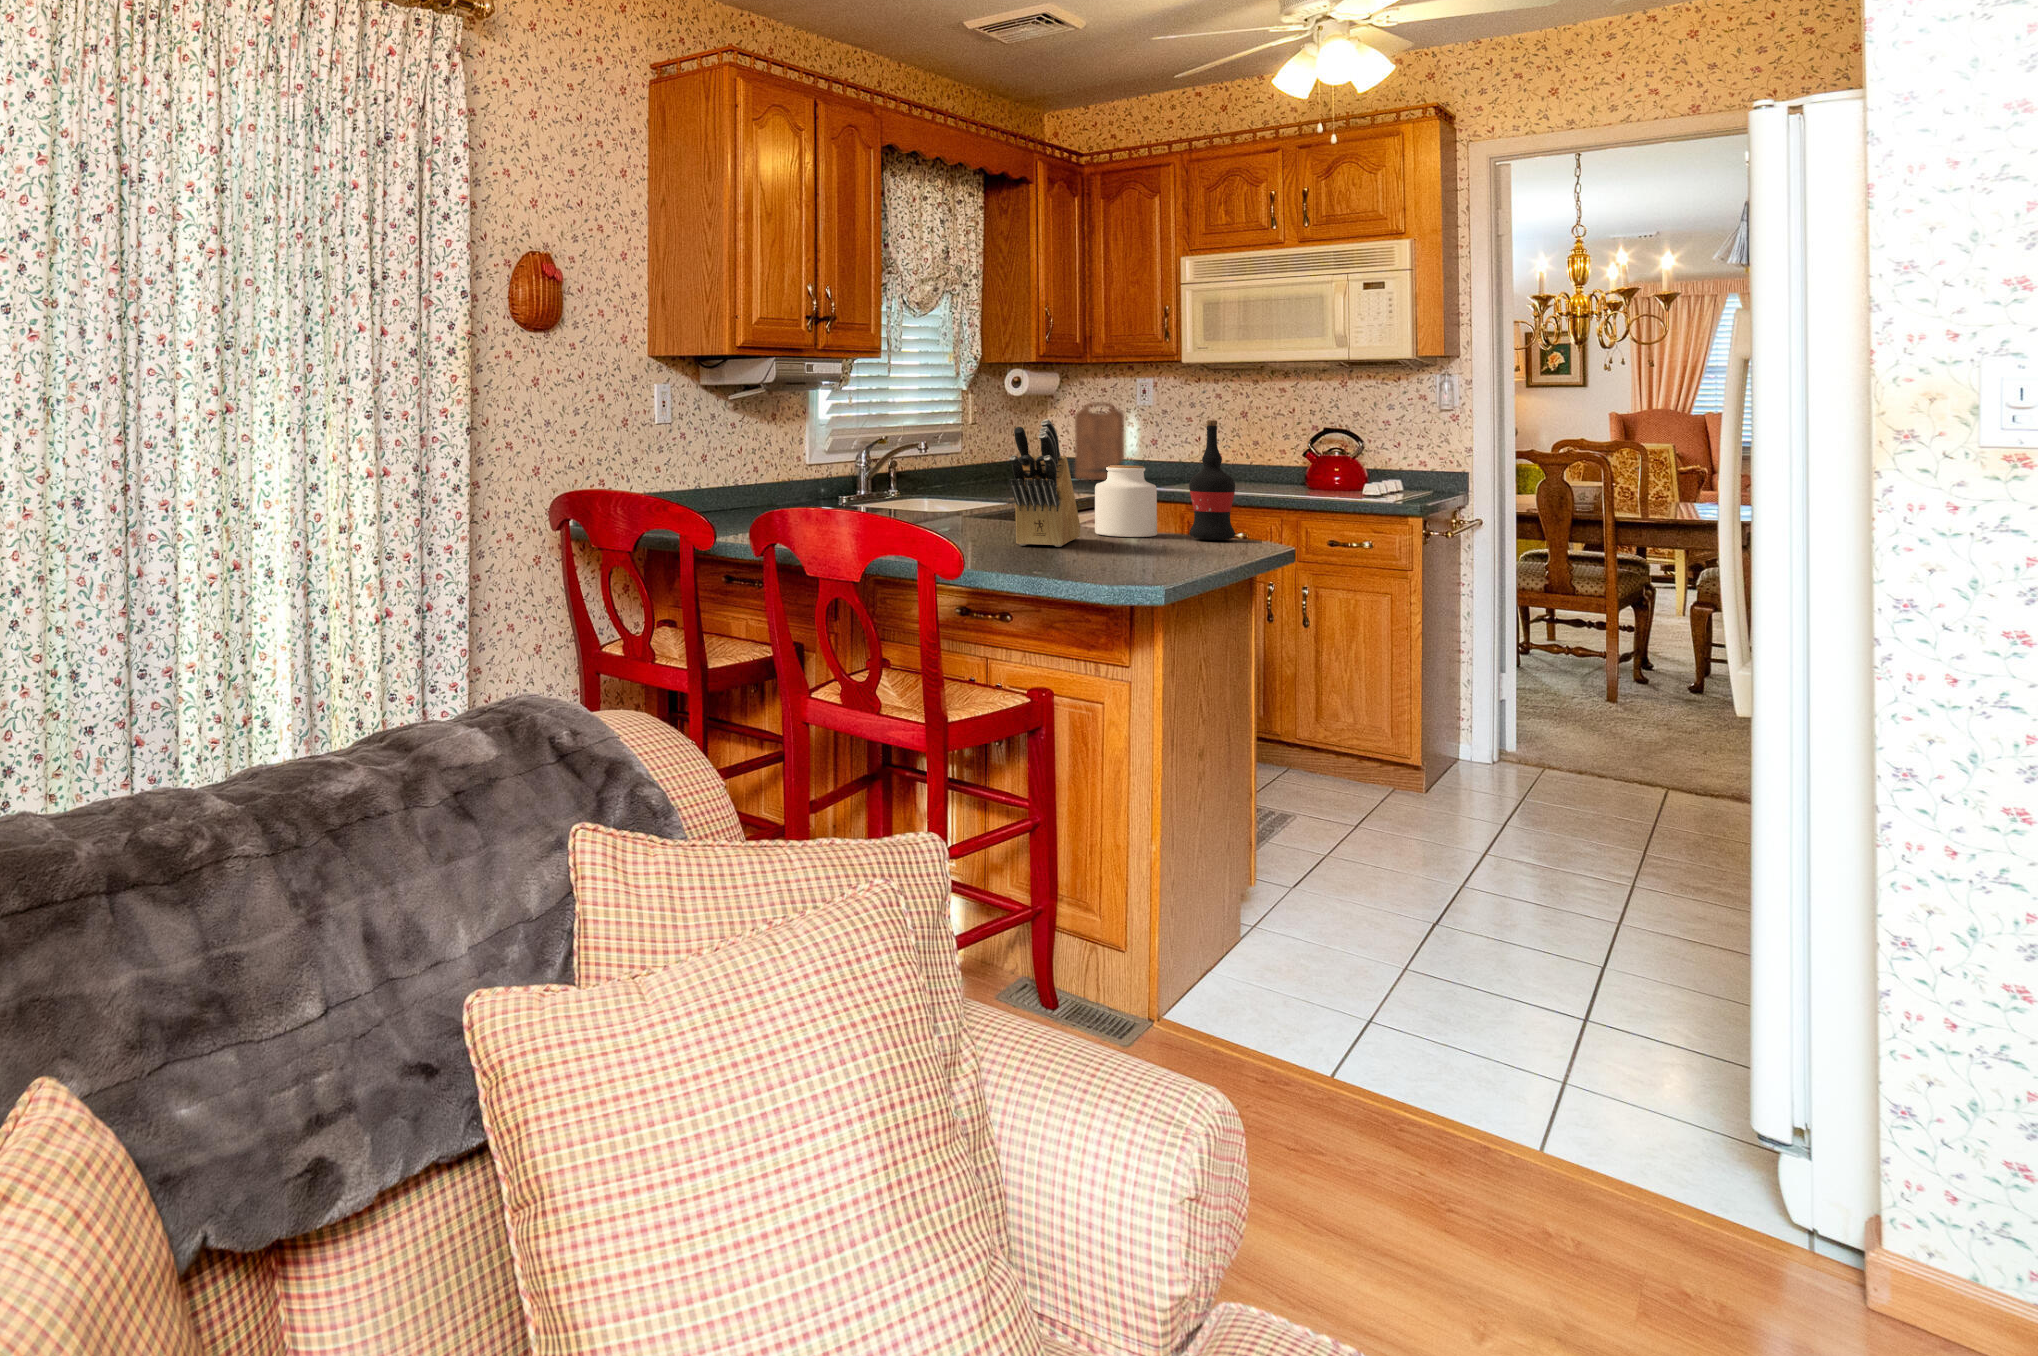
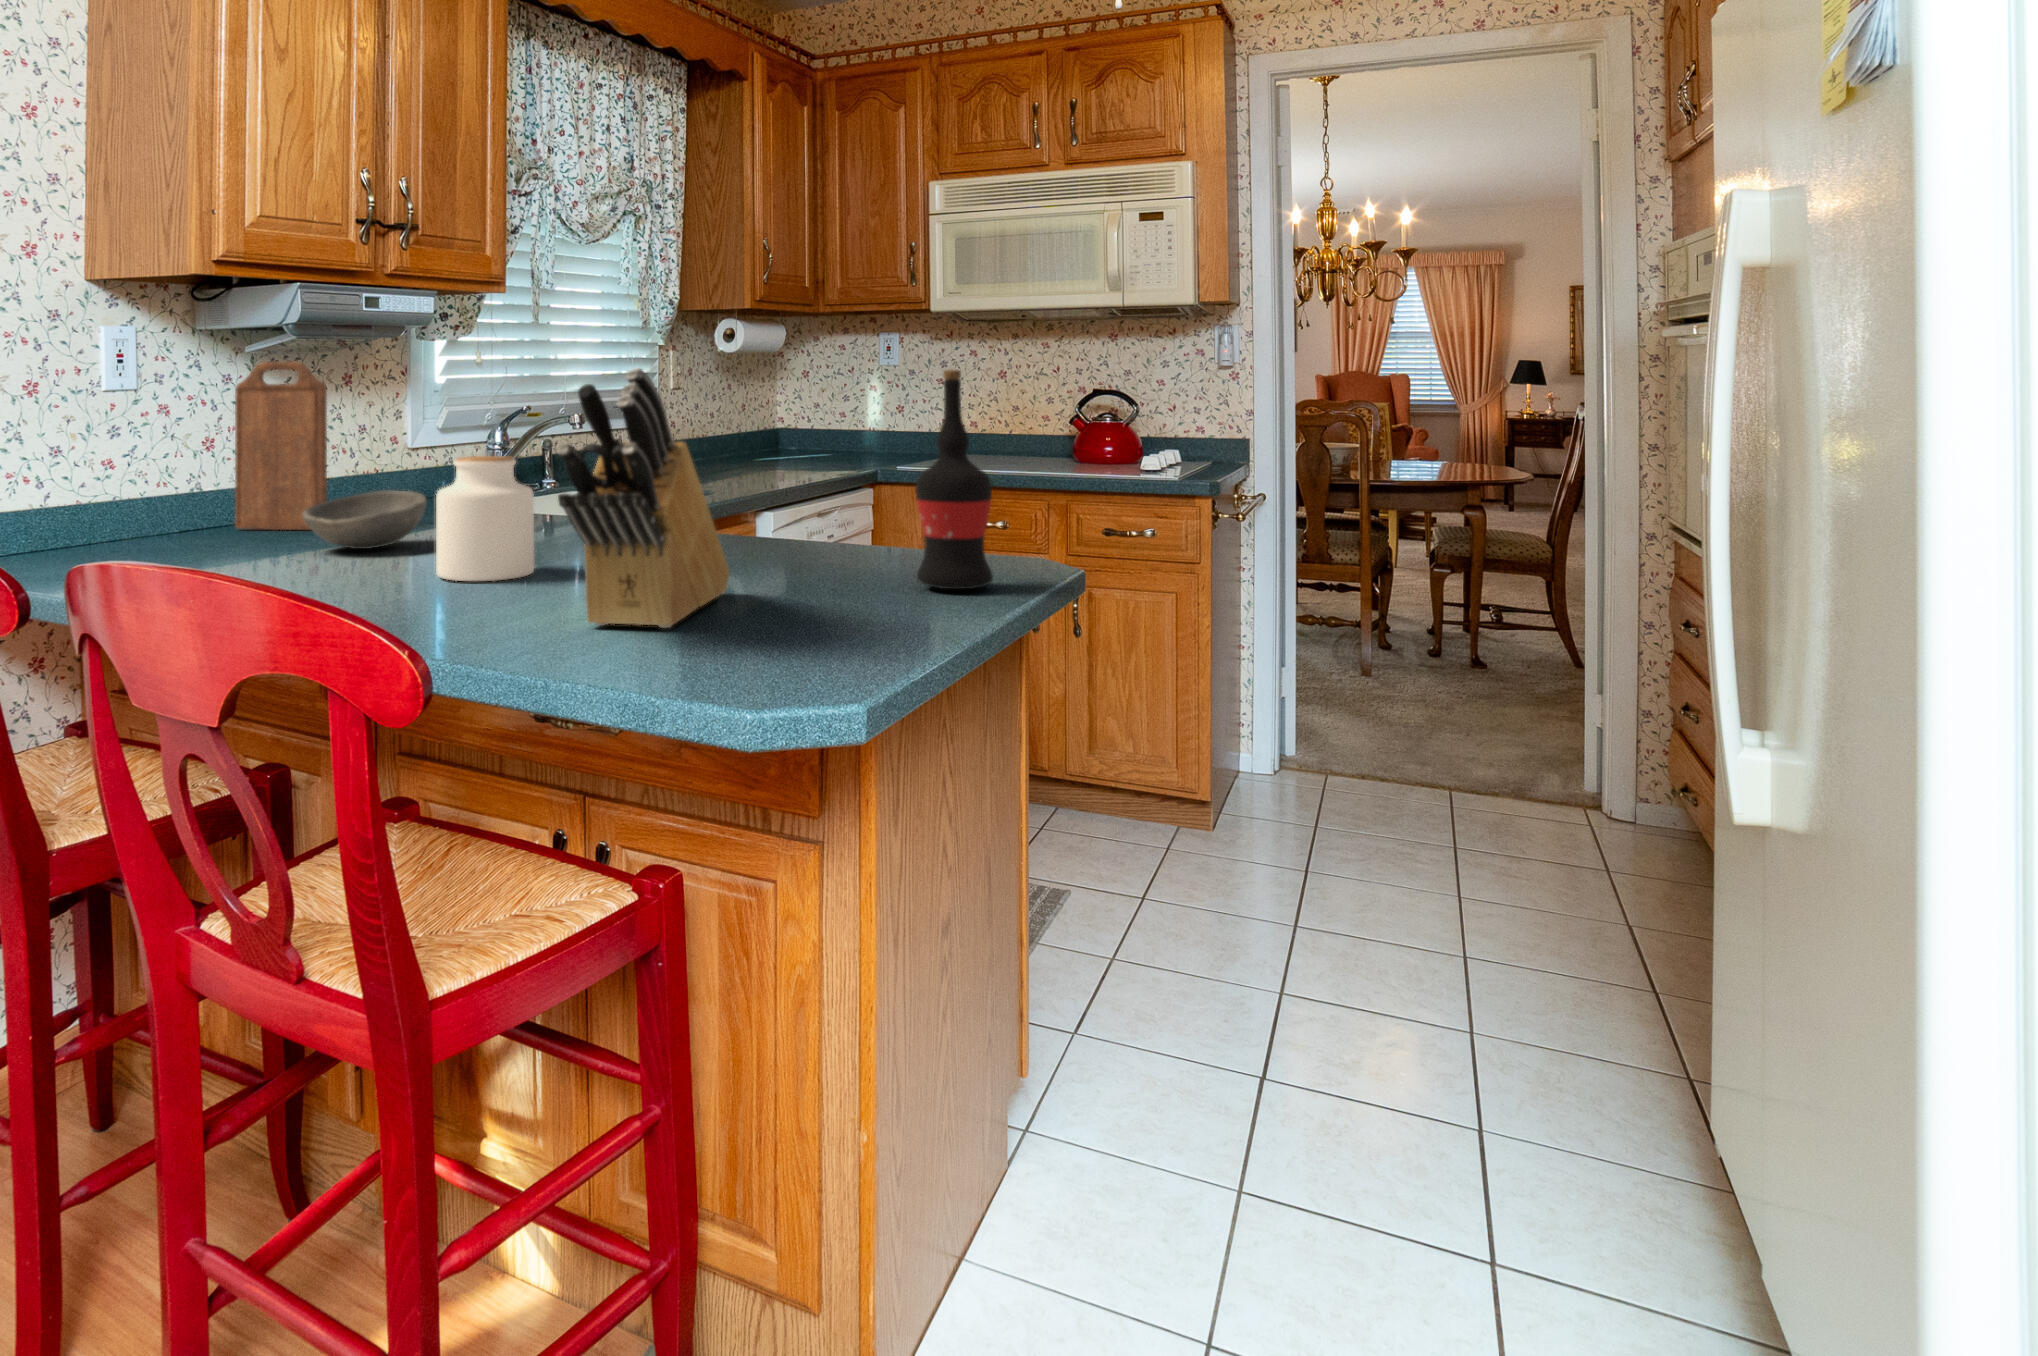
cutting board: present [1075,402,1124,480] -> present [235,362,327,530]
jar: present [1095,465,1157,537] -> present [436,456,534,581]
bowl: none [793,486,865,519] -> present [302,490,427,549]

